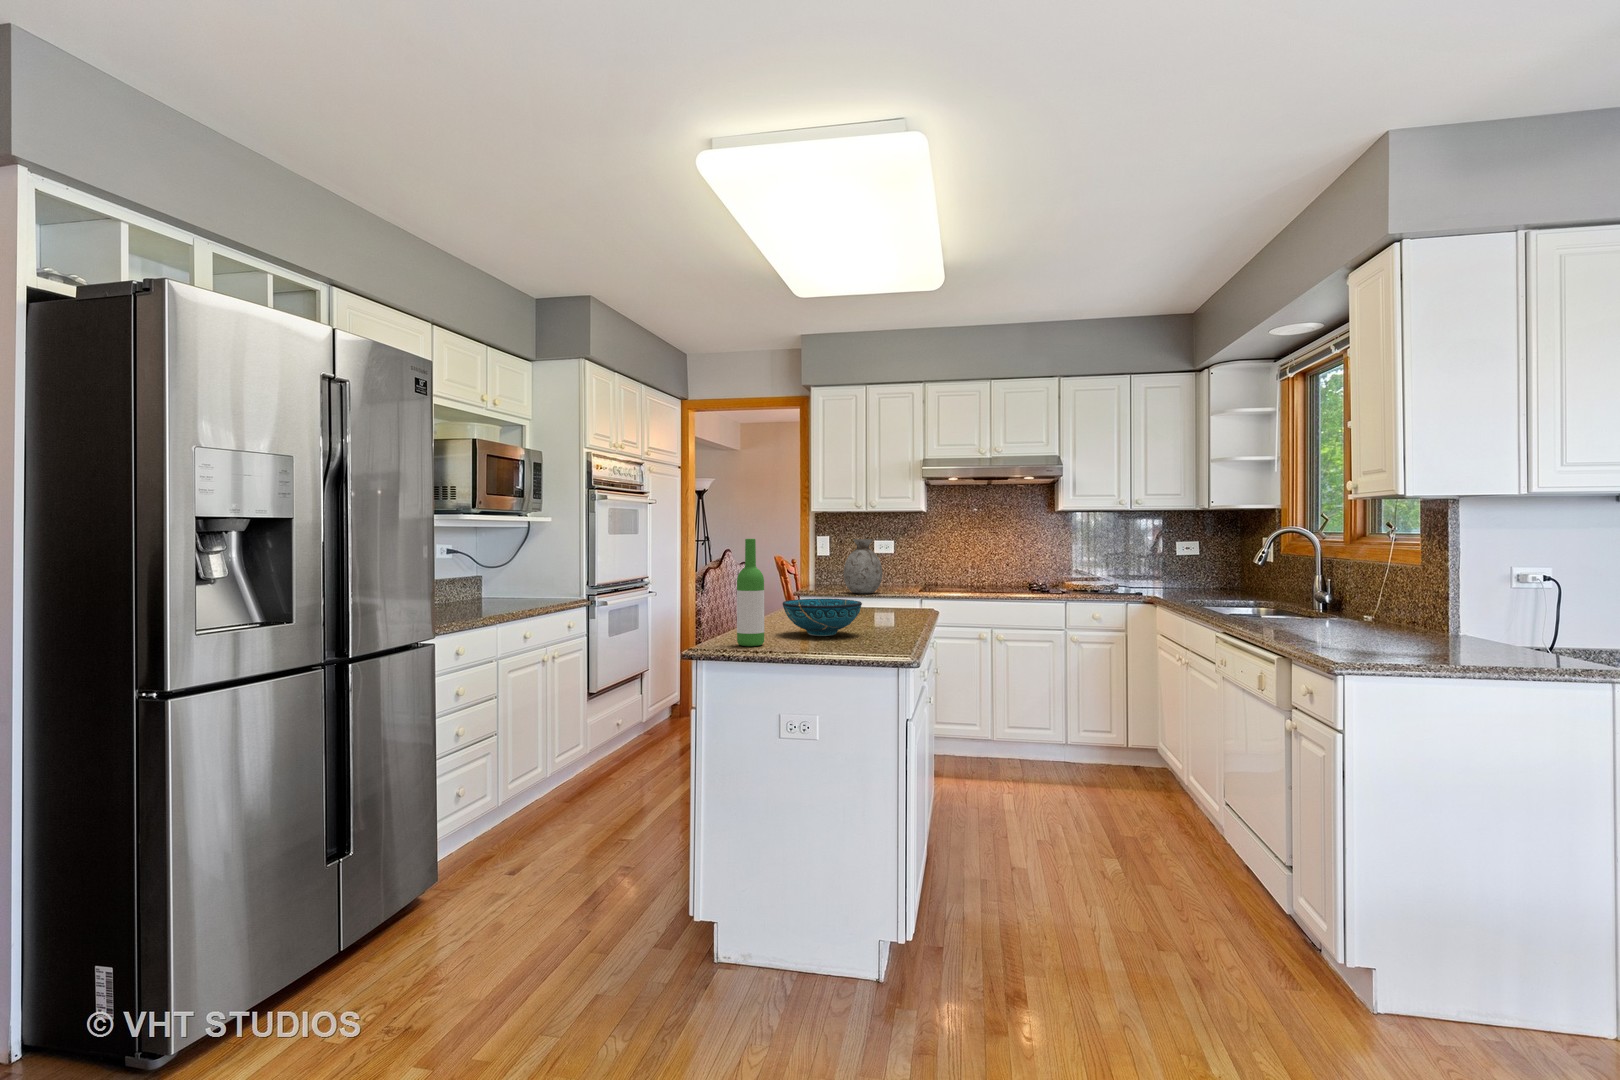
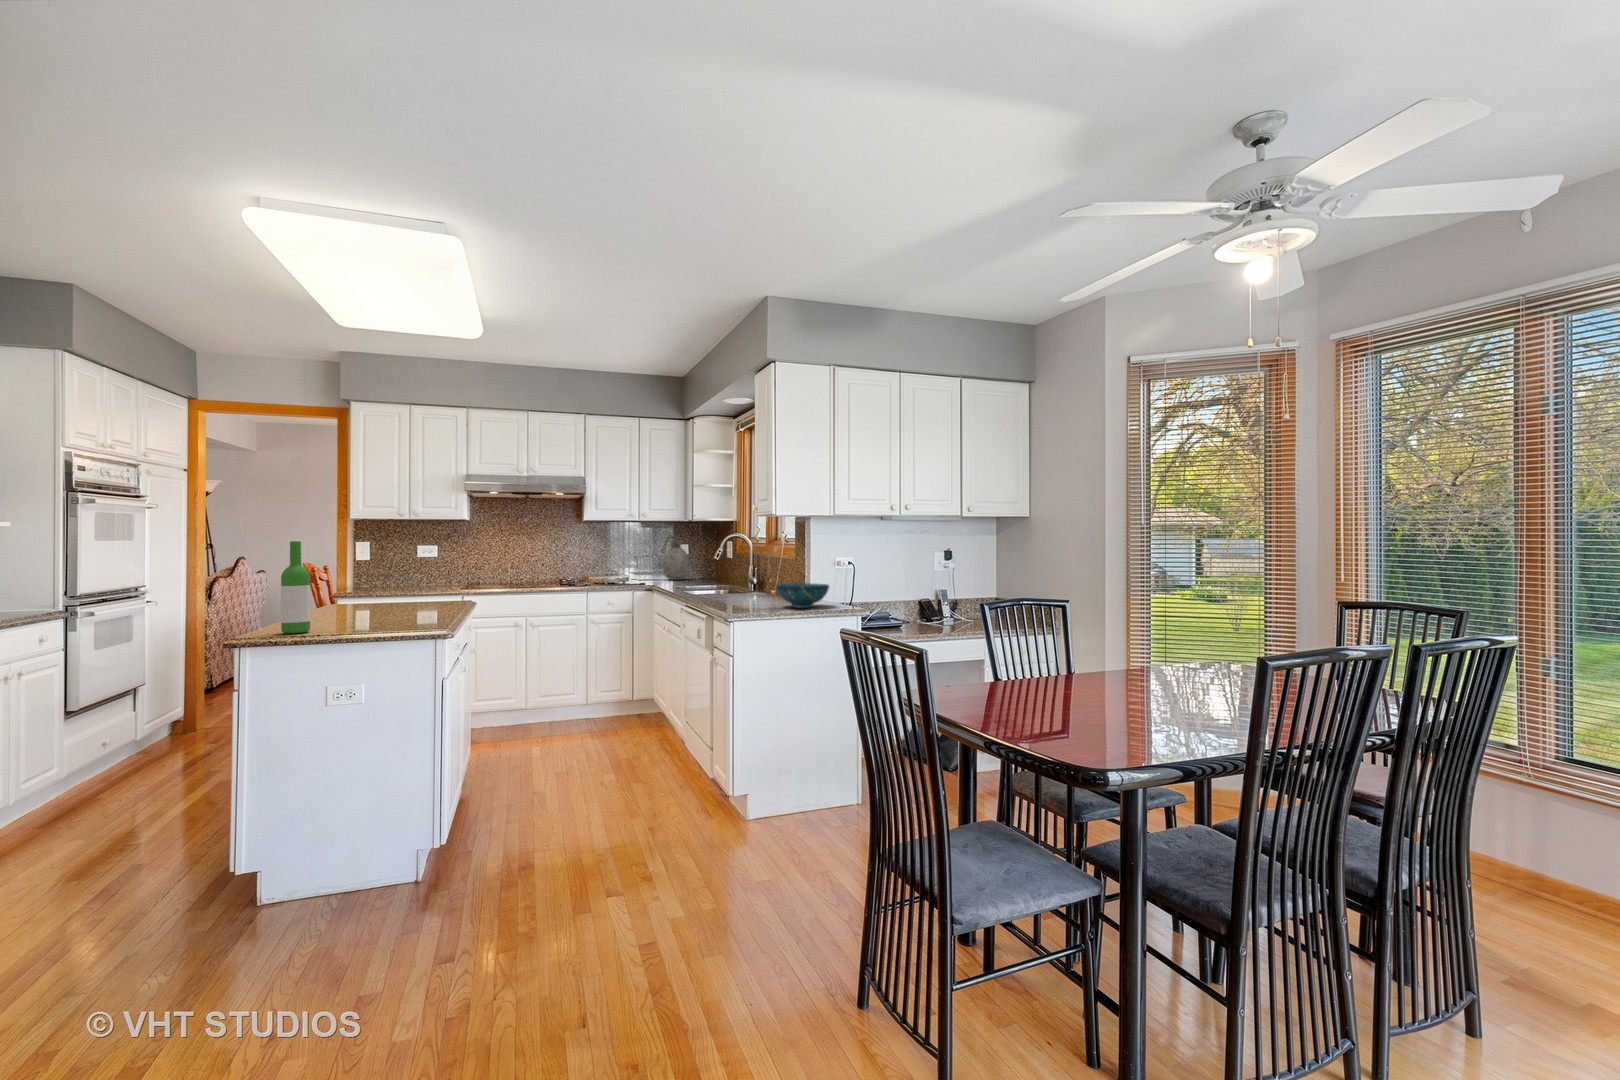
vase: present [844,539,882,594] -> present [662,541,690,580]
decorative bowl: present [783,599,862,636] -> present [777,583,829,608]

